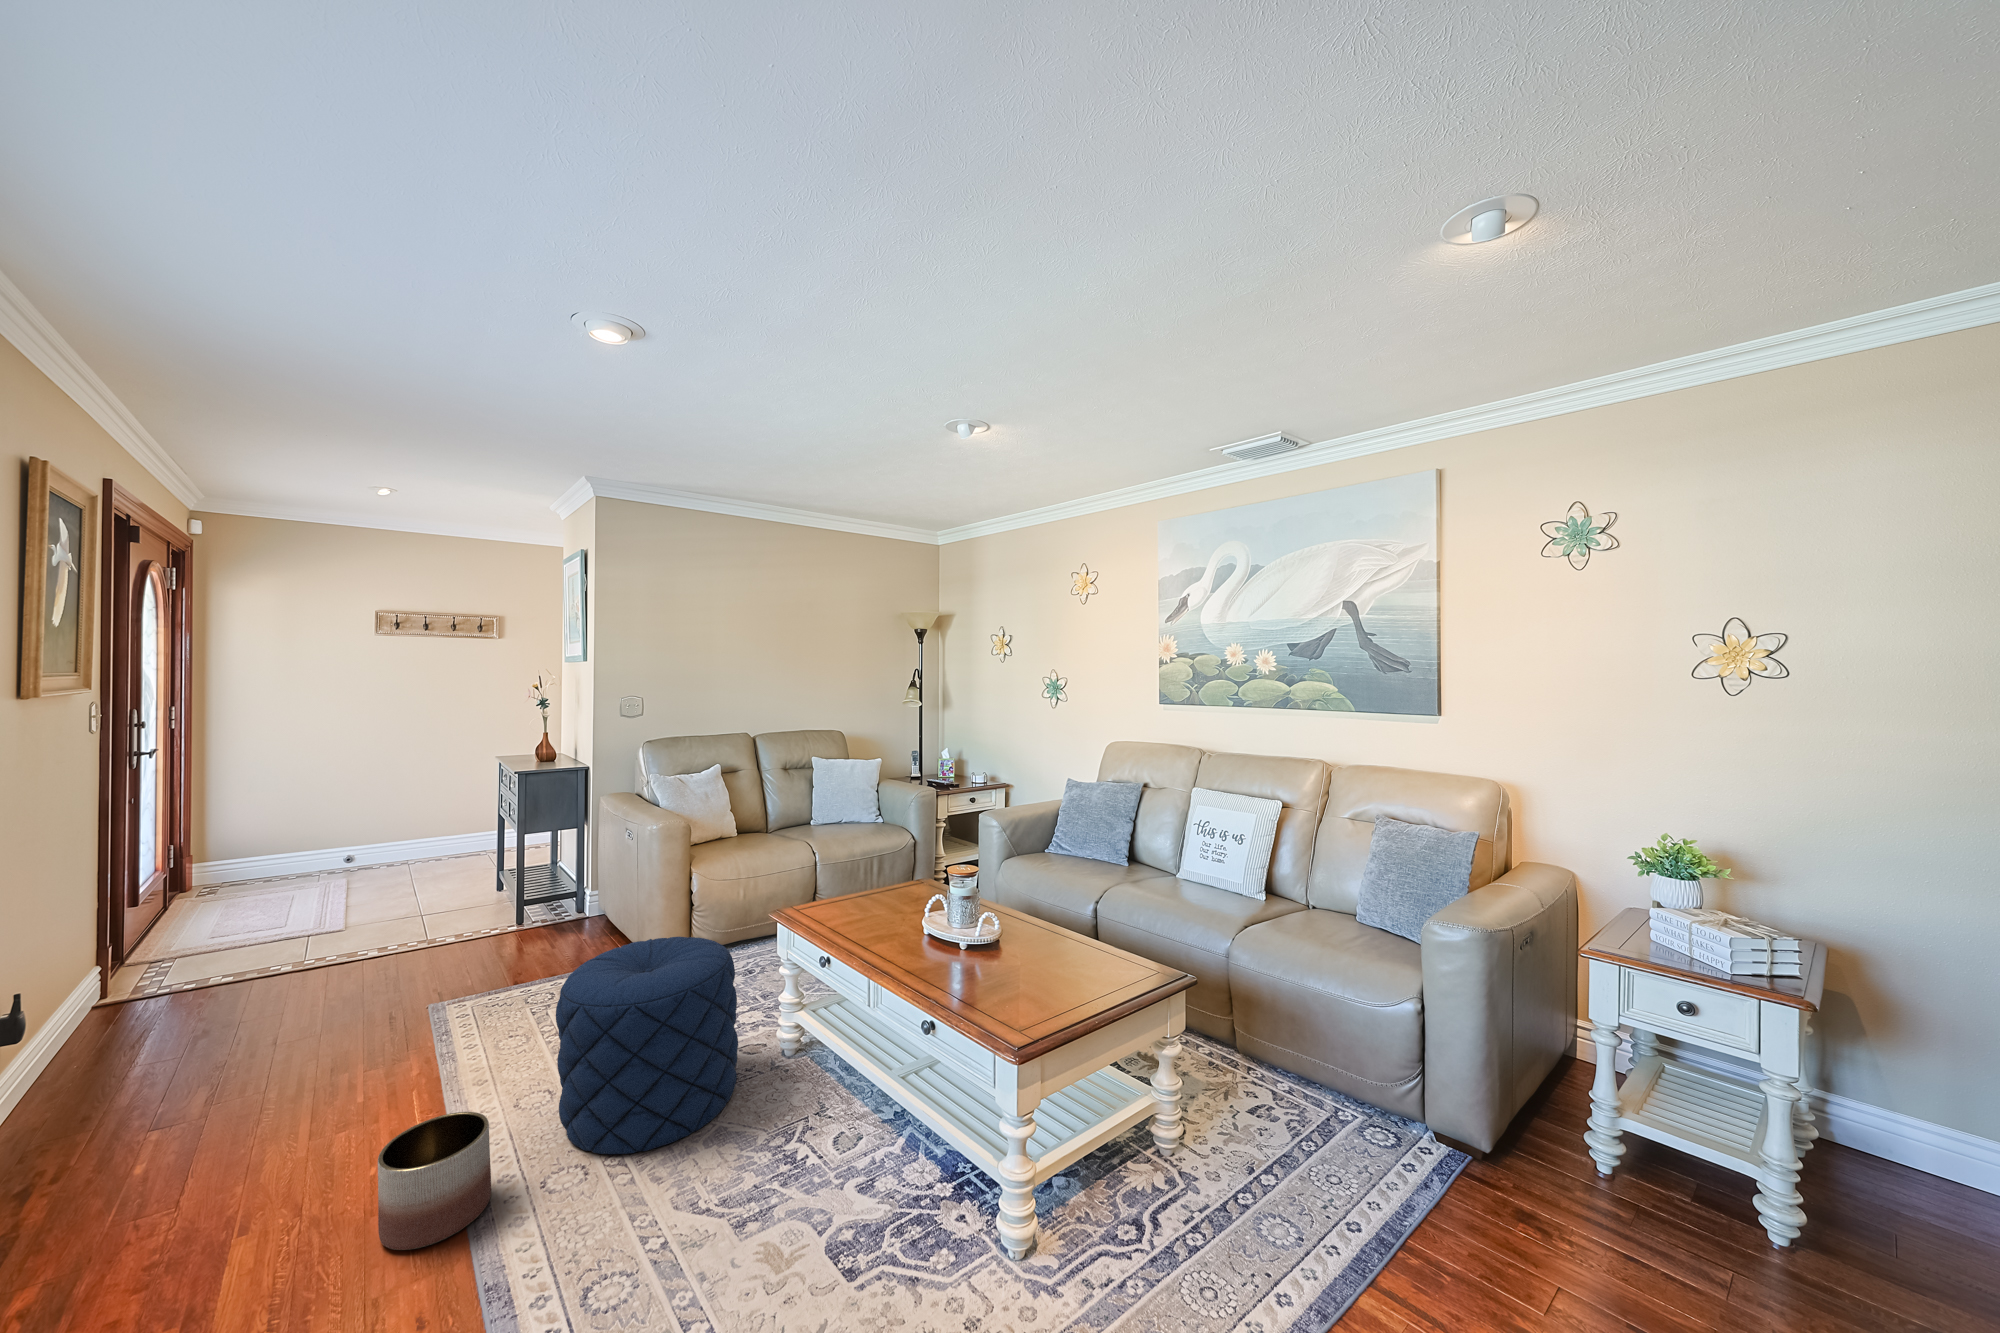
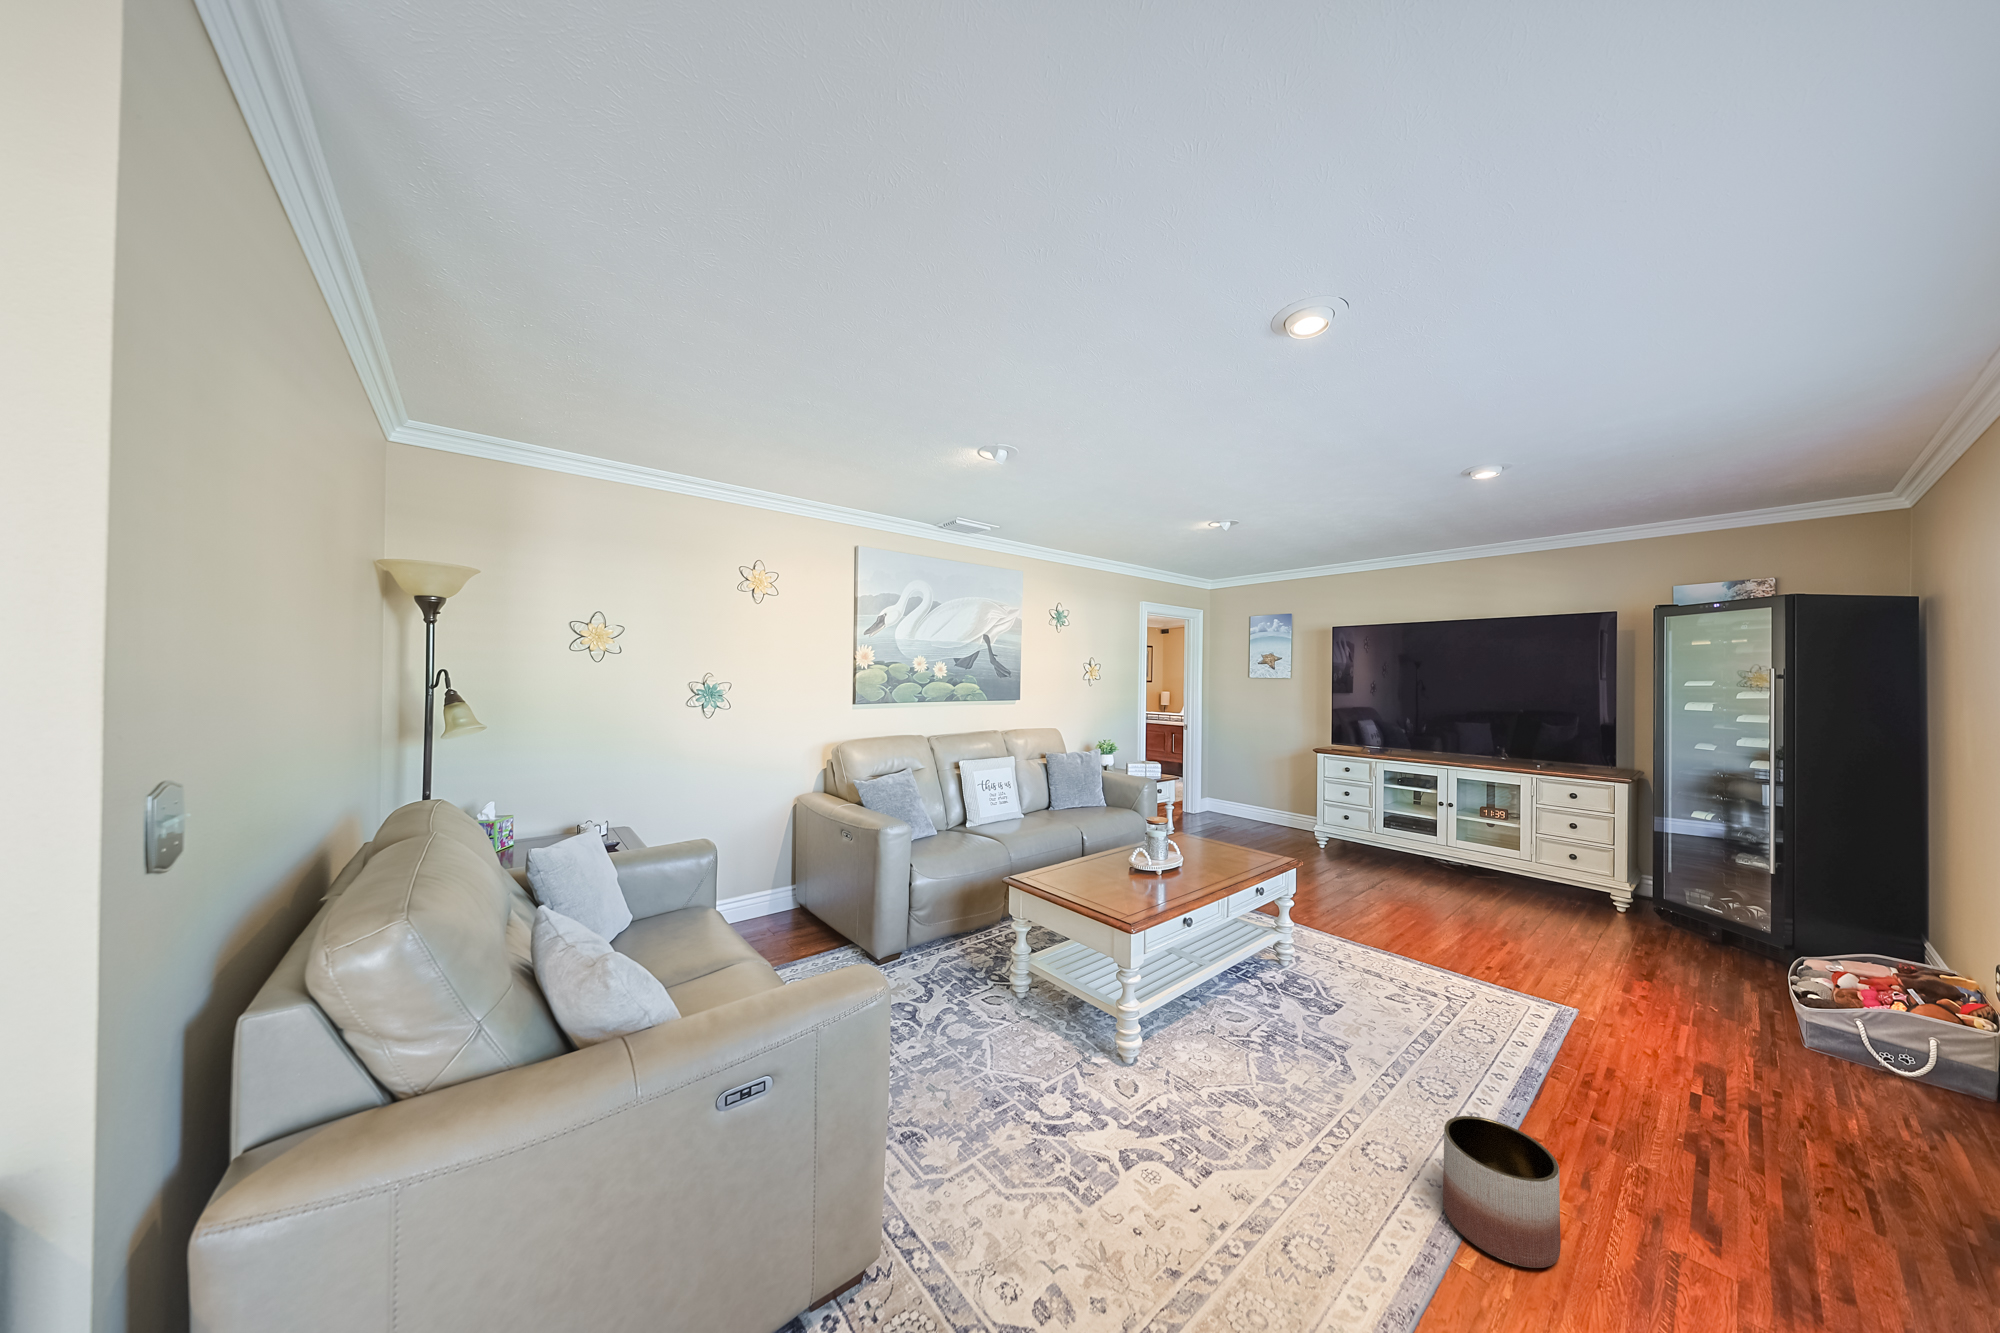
pouf: present [556,937,738,1154] -> none [1170,945,1358,1191]

